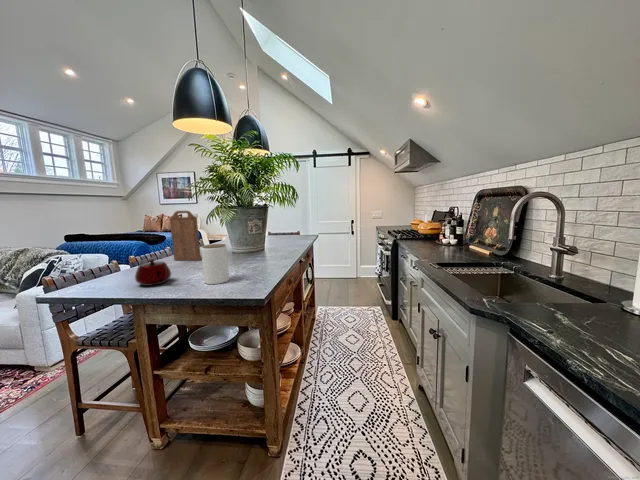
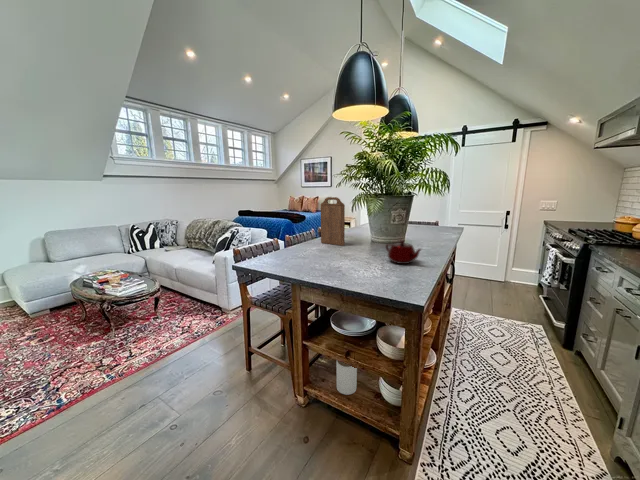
jar: present [201,244,229,284] -> present [336,360,357,395]
teapot: present [135,259,171,286] -> present [386,240,421,264]

